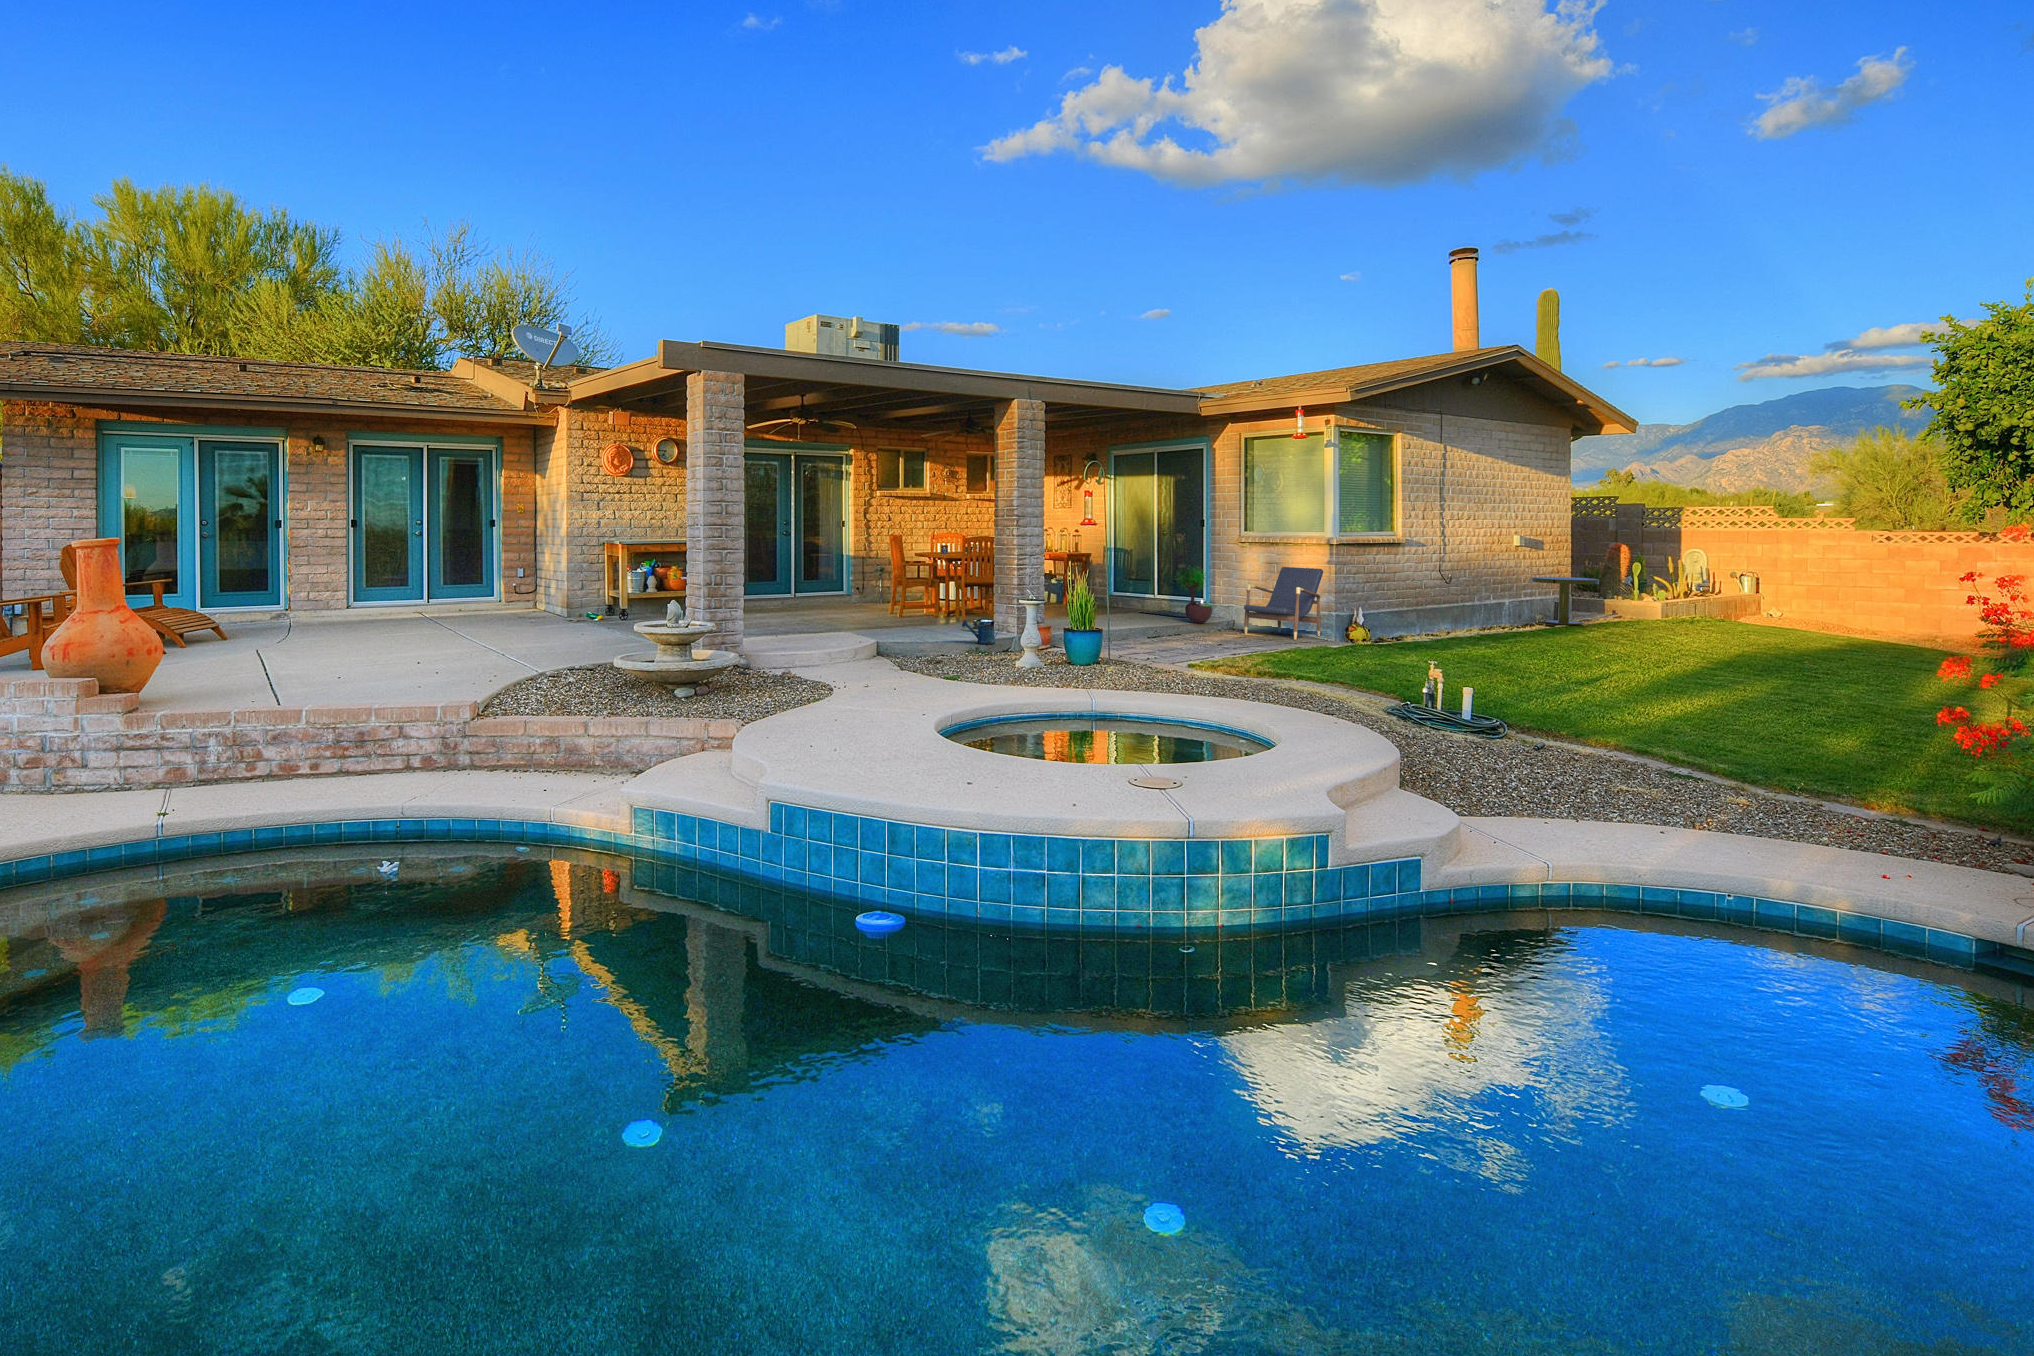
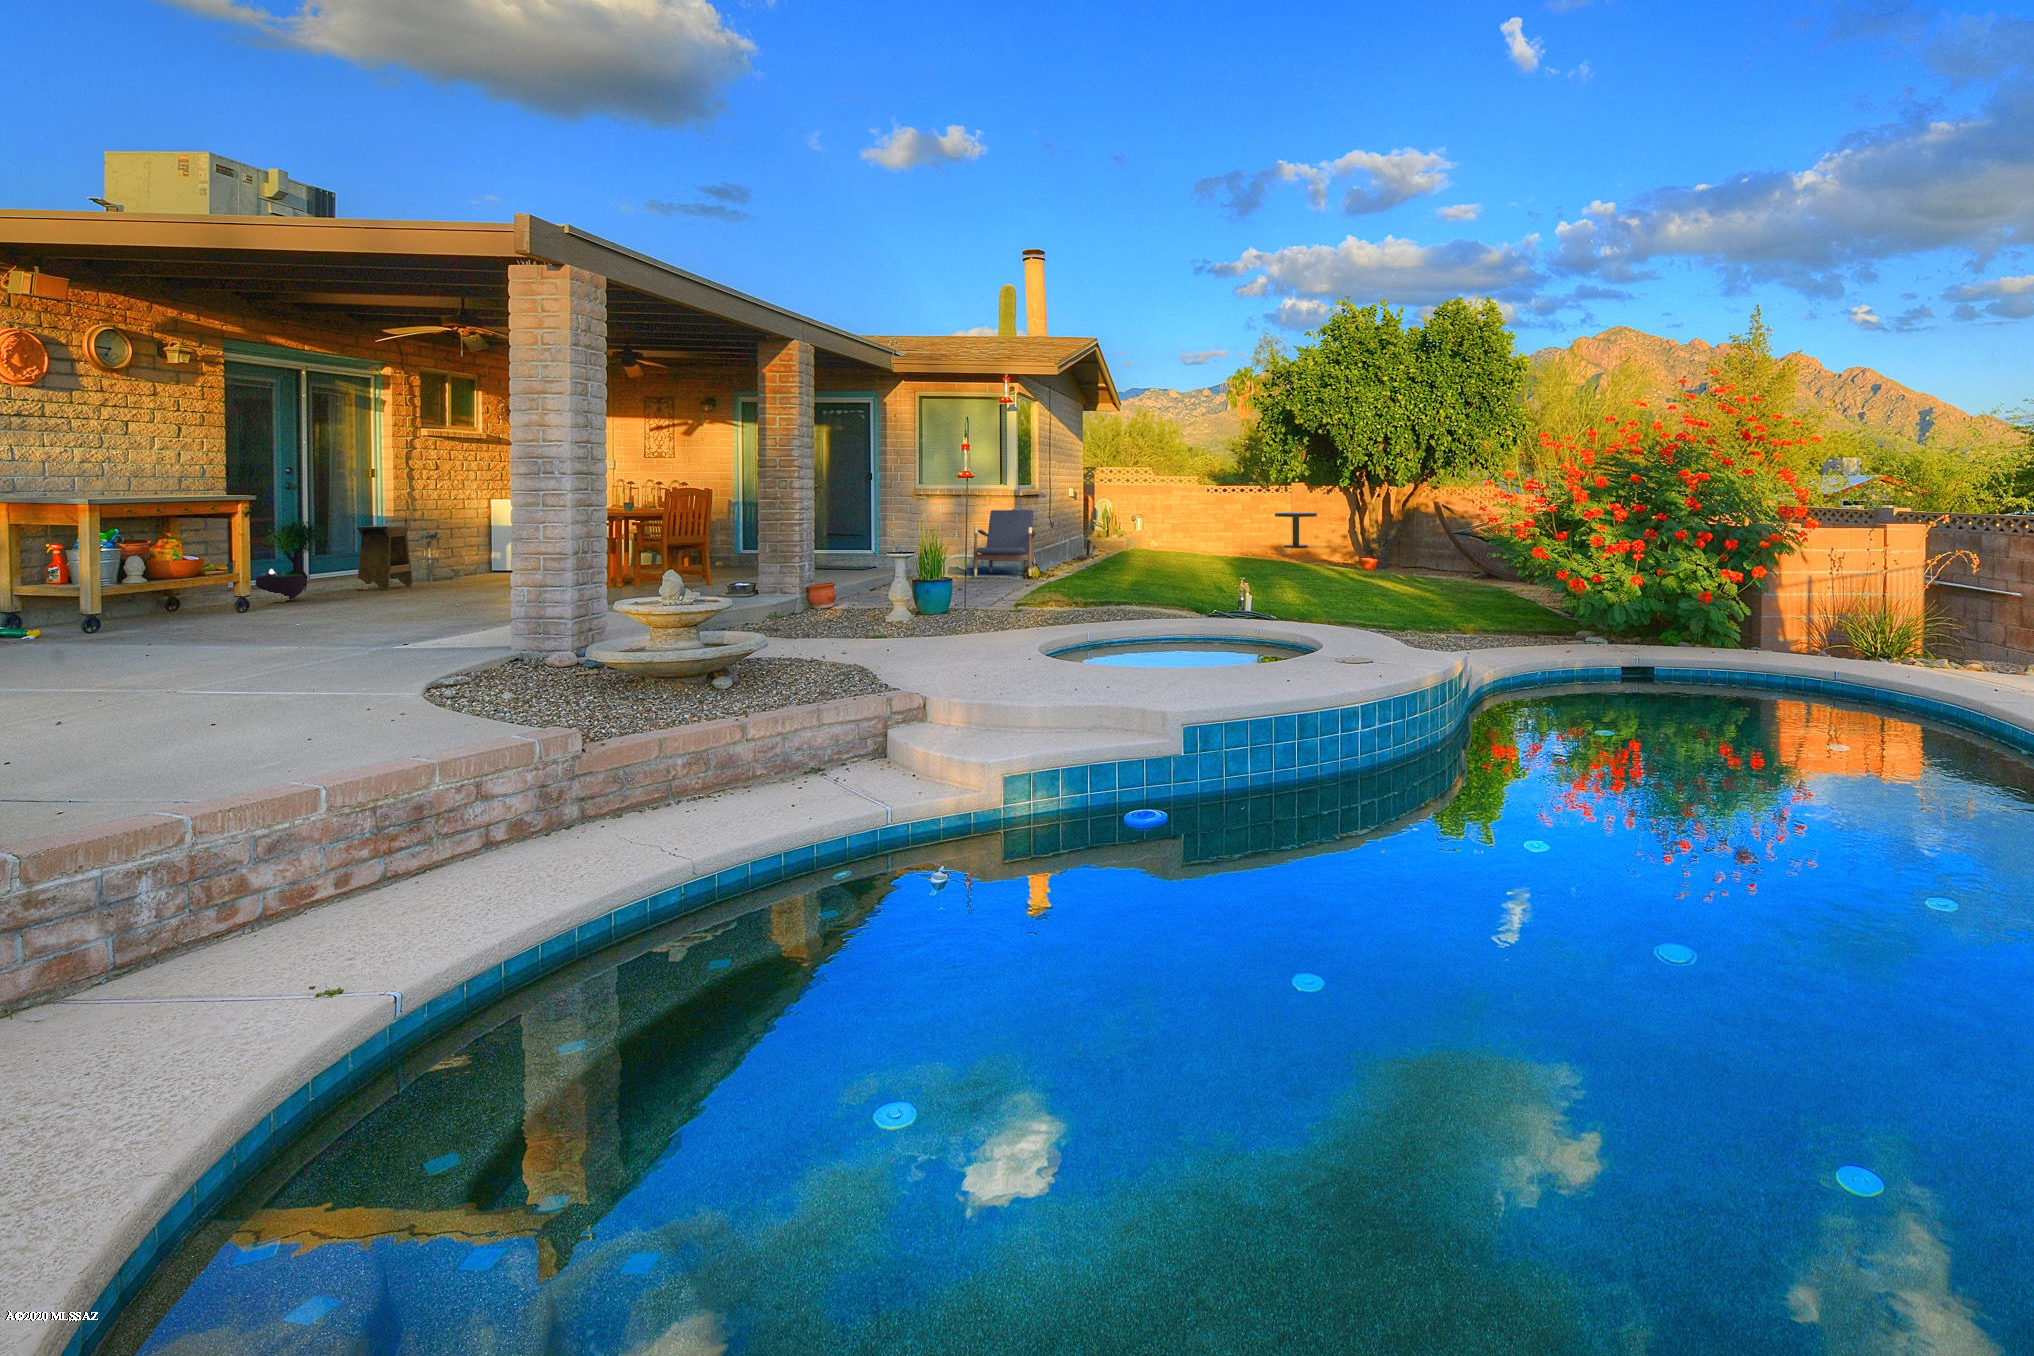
stool: none [828,559,862,604] -> present [357,525,413,590]
potted tree: present [1177,565,1212,623] -> present [256,518,326,599]
side table: present [1531,577,1599,625] -> present [1275,513,1317,547]
watering can: present [962,620,999,644] -> none [776,578,815,606]

